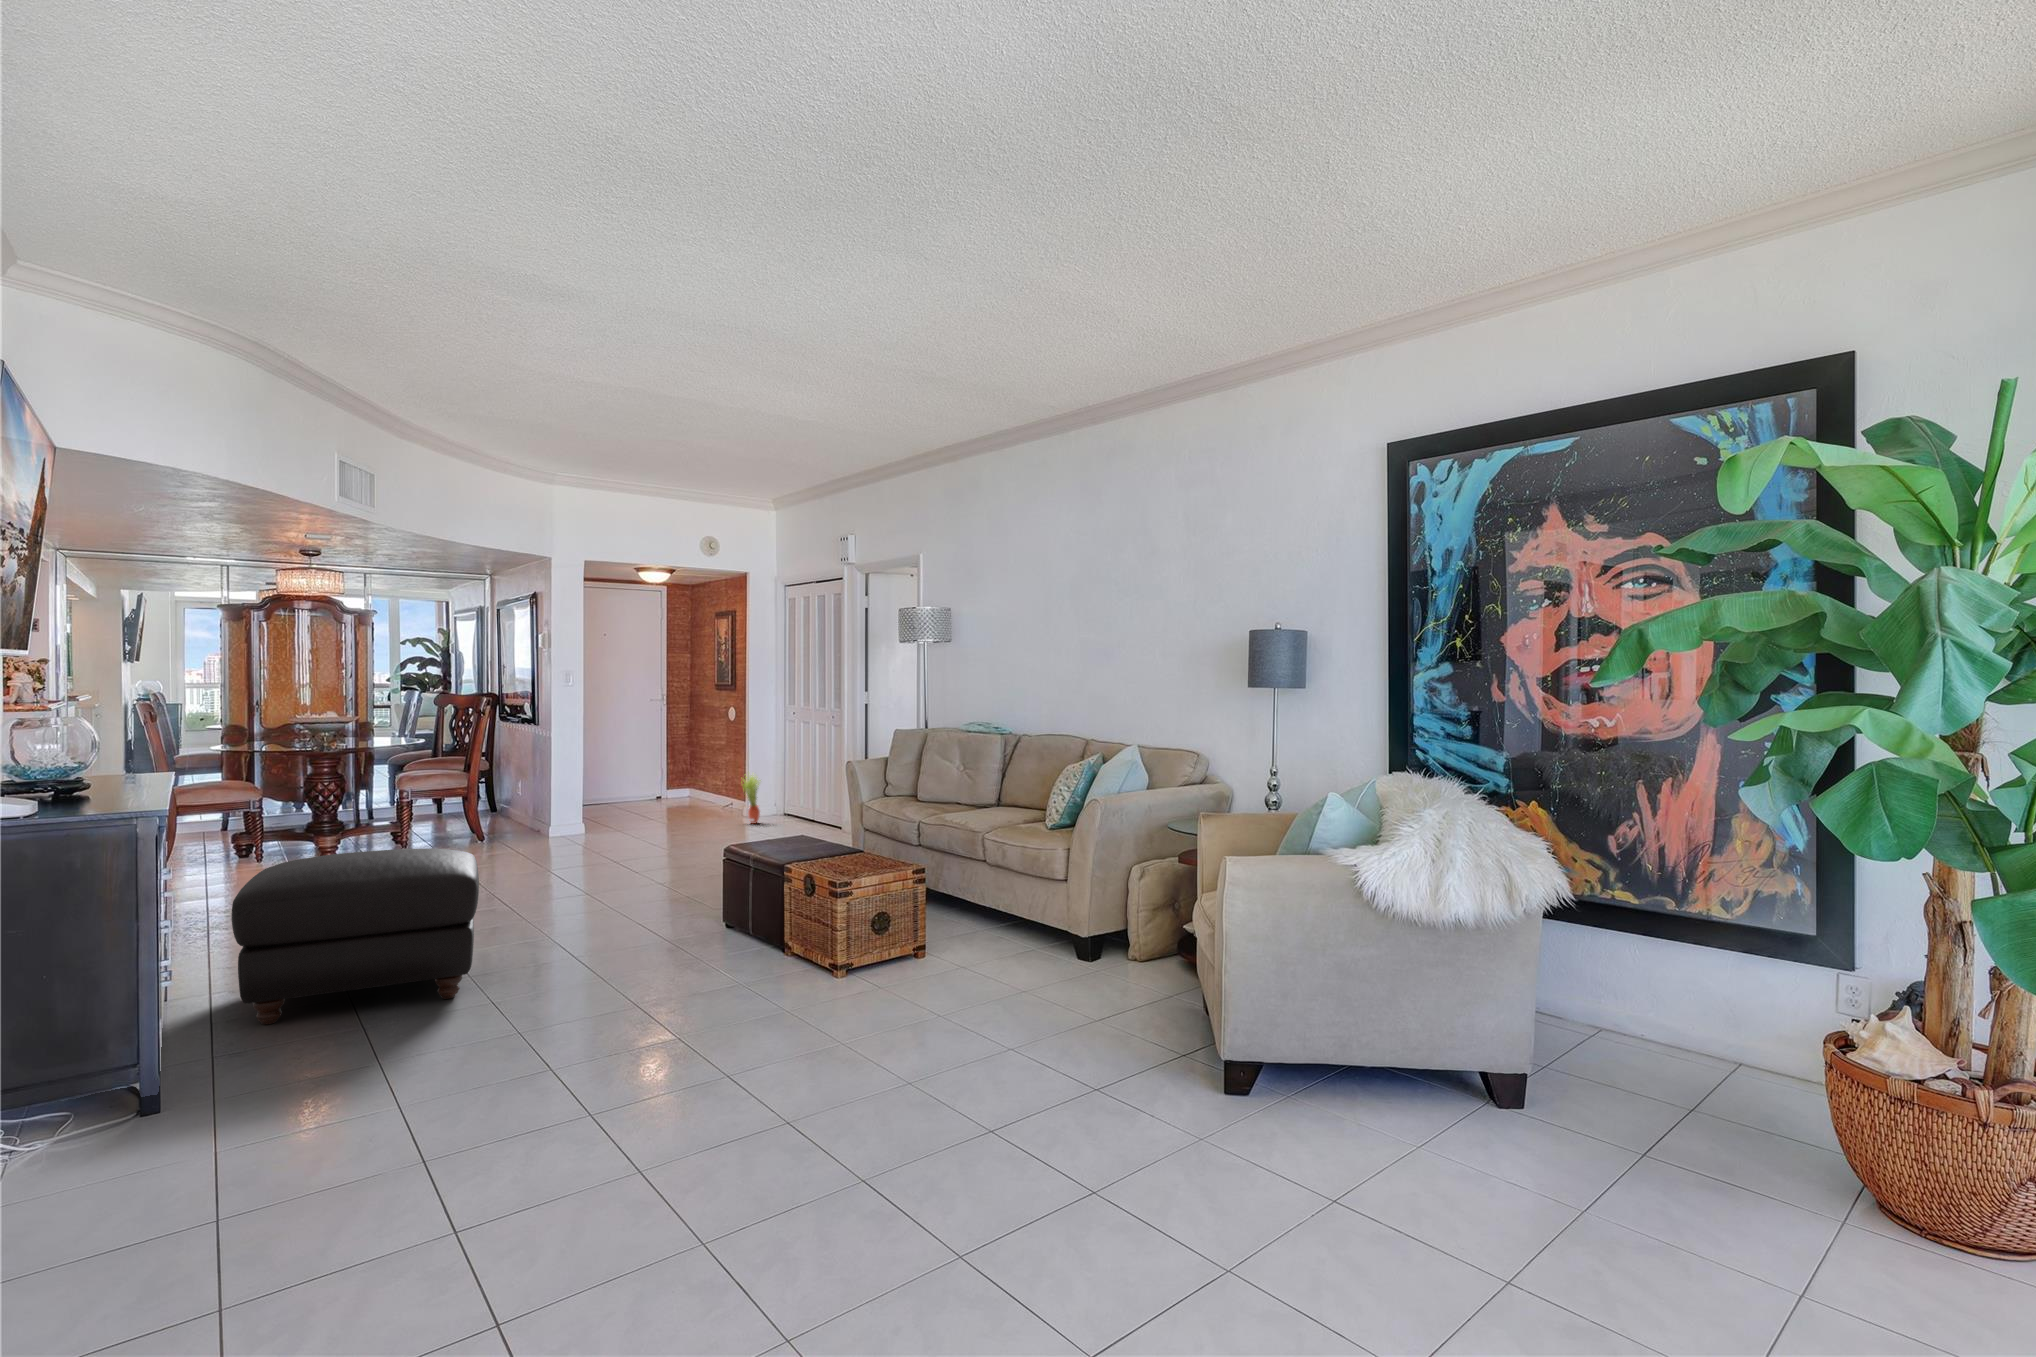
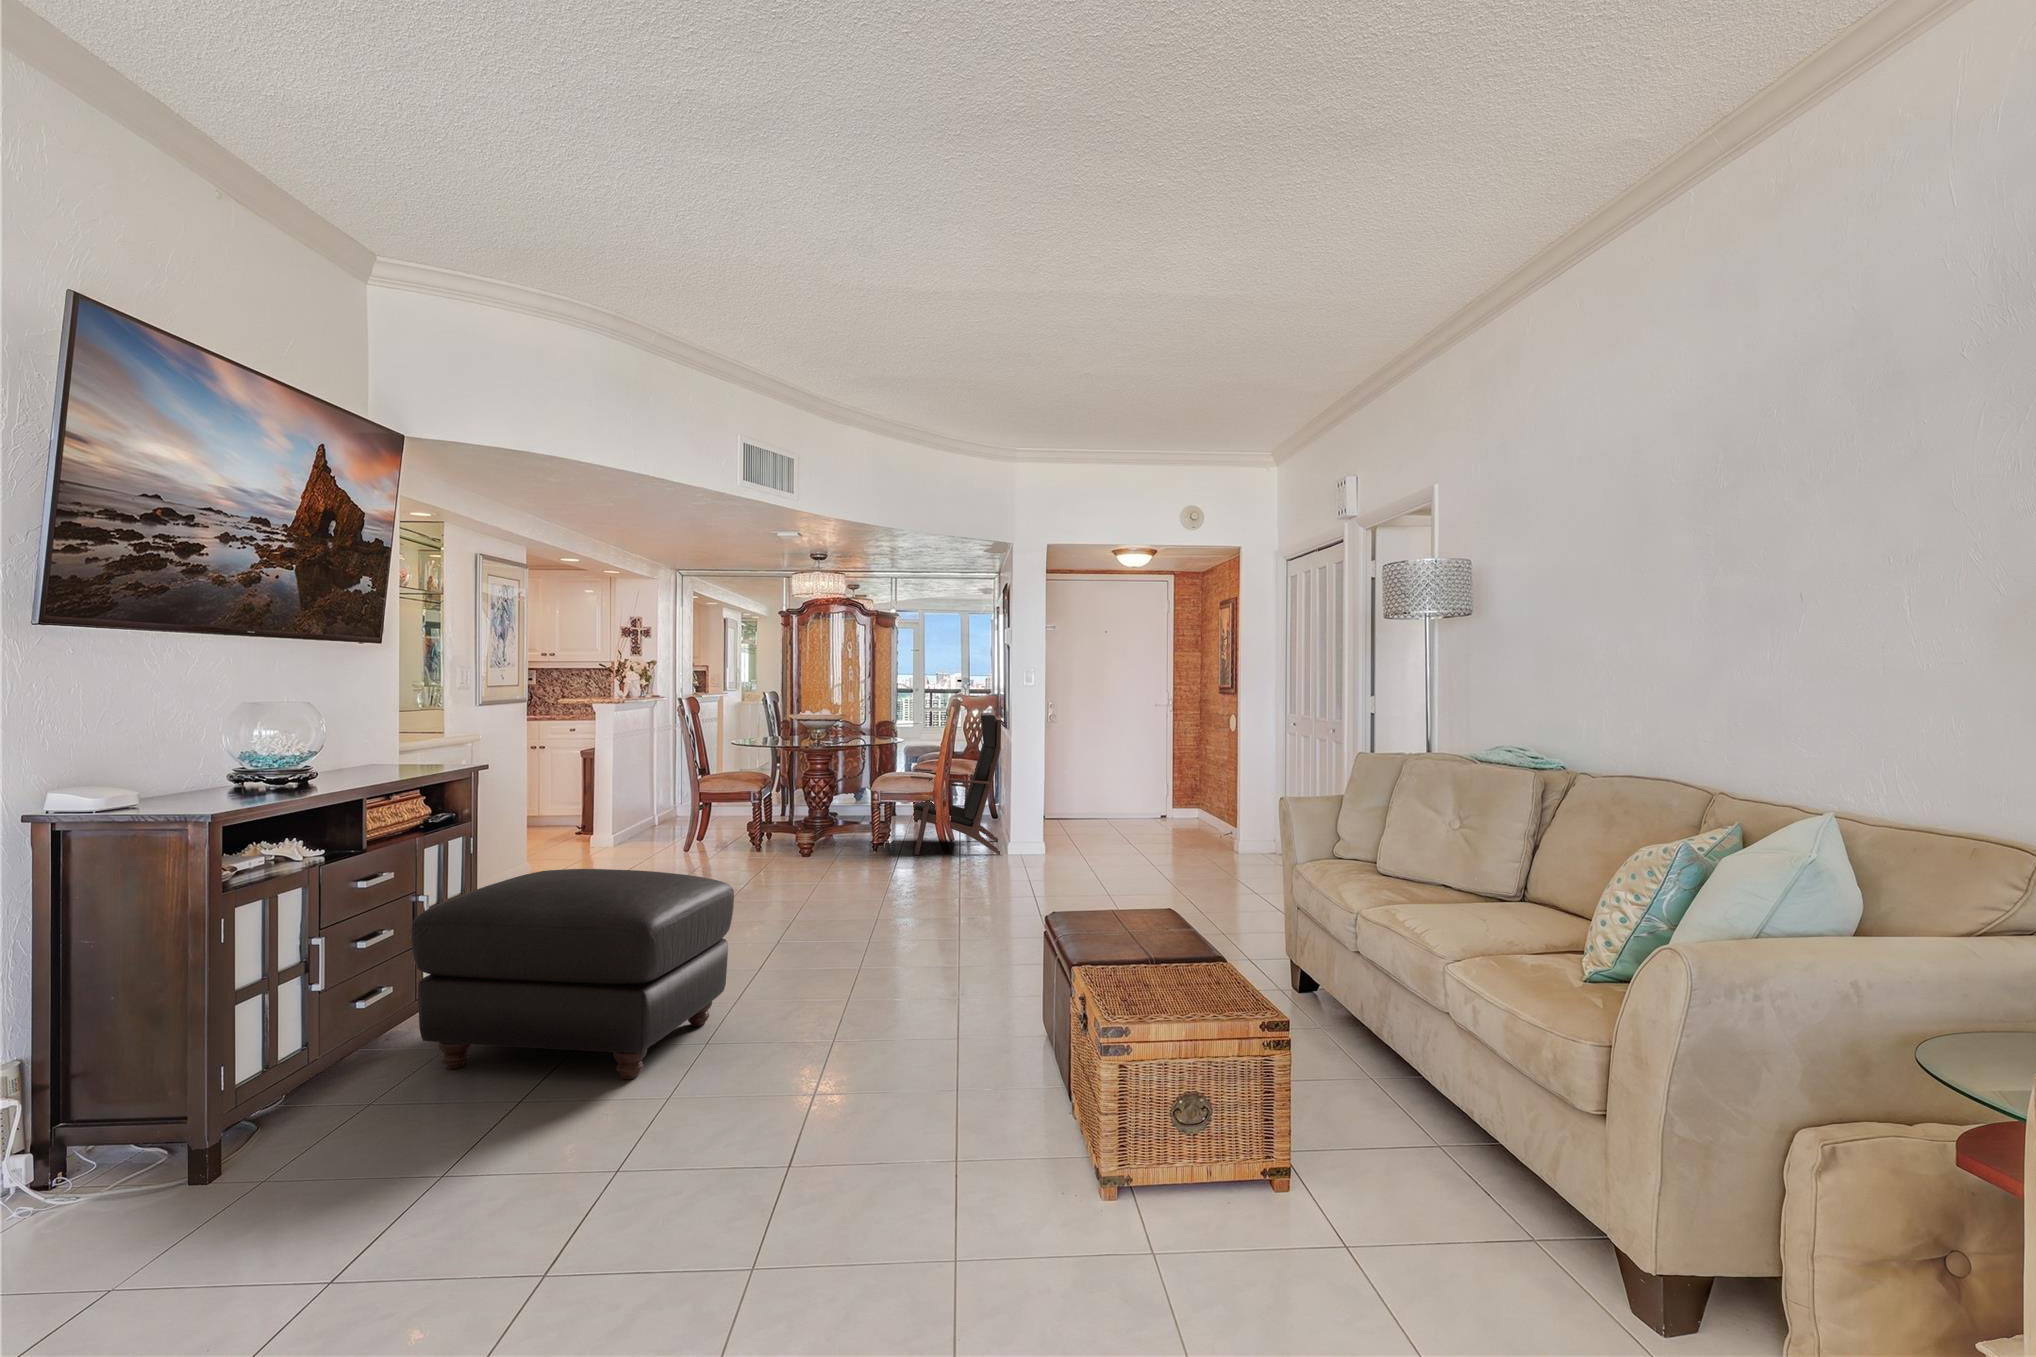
lounge chair: none [430,711,540,846] -> present [910,713,1001,855]
potted plant: present [743,776,760,823] -> none [1228,798,1253,865]

